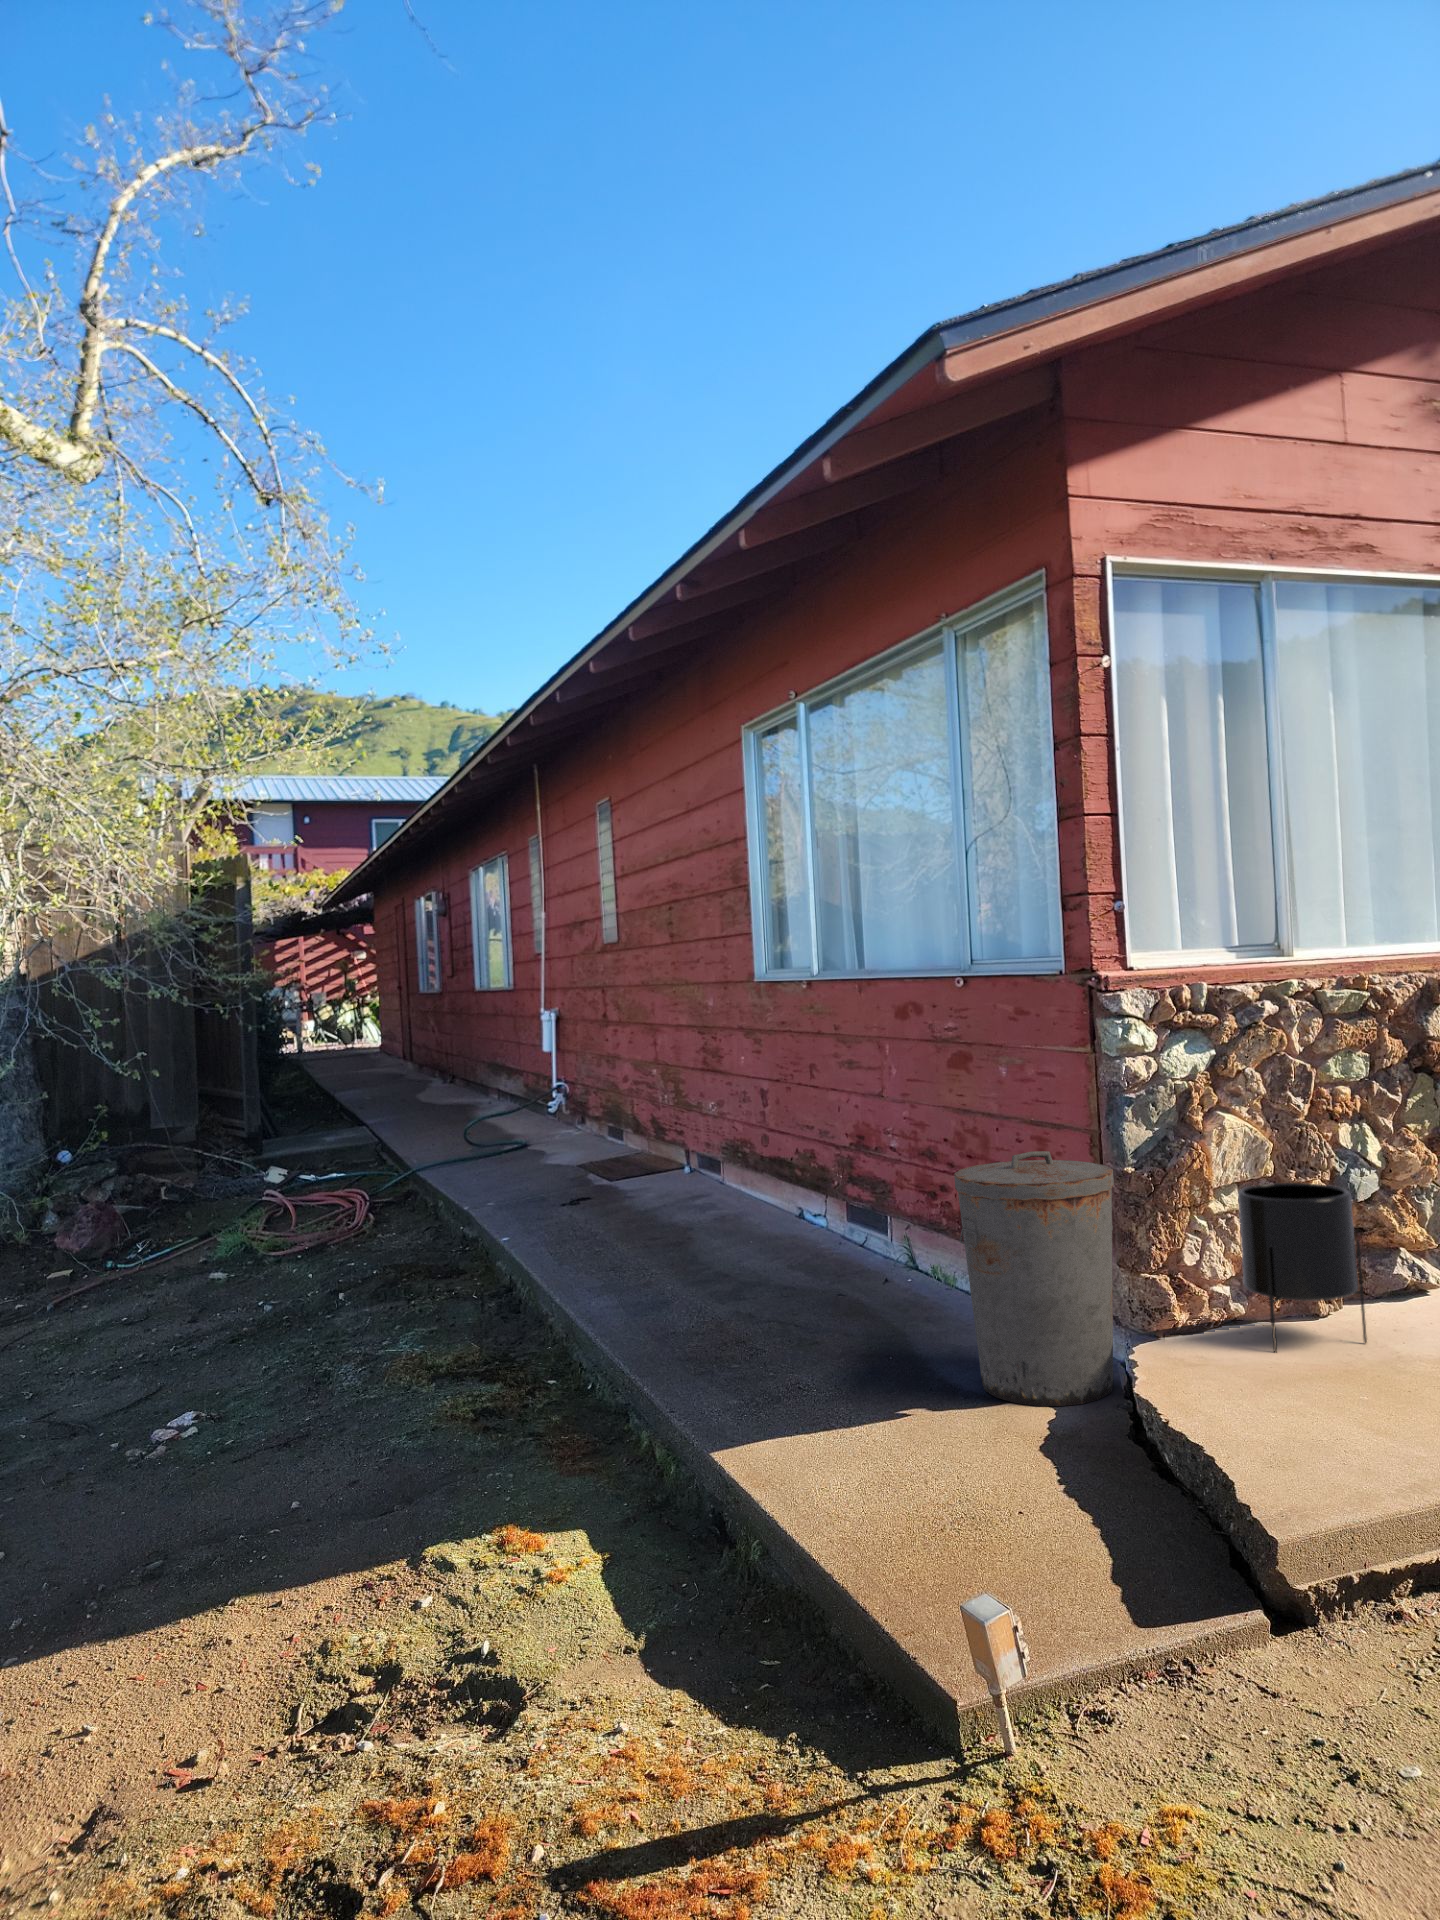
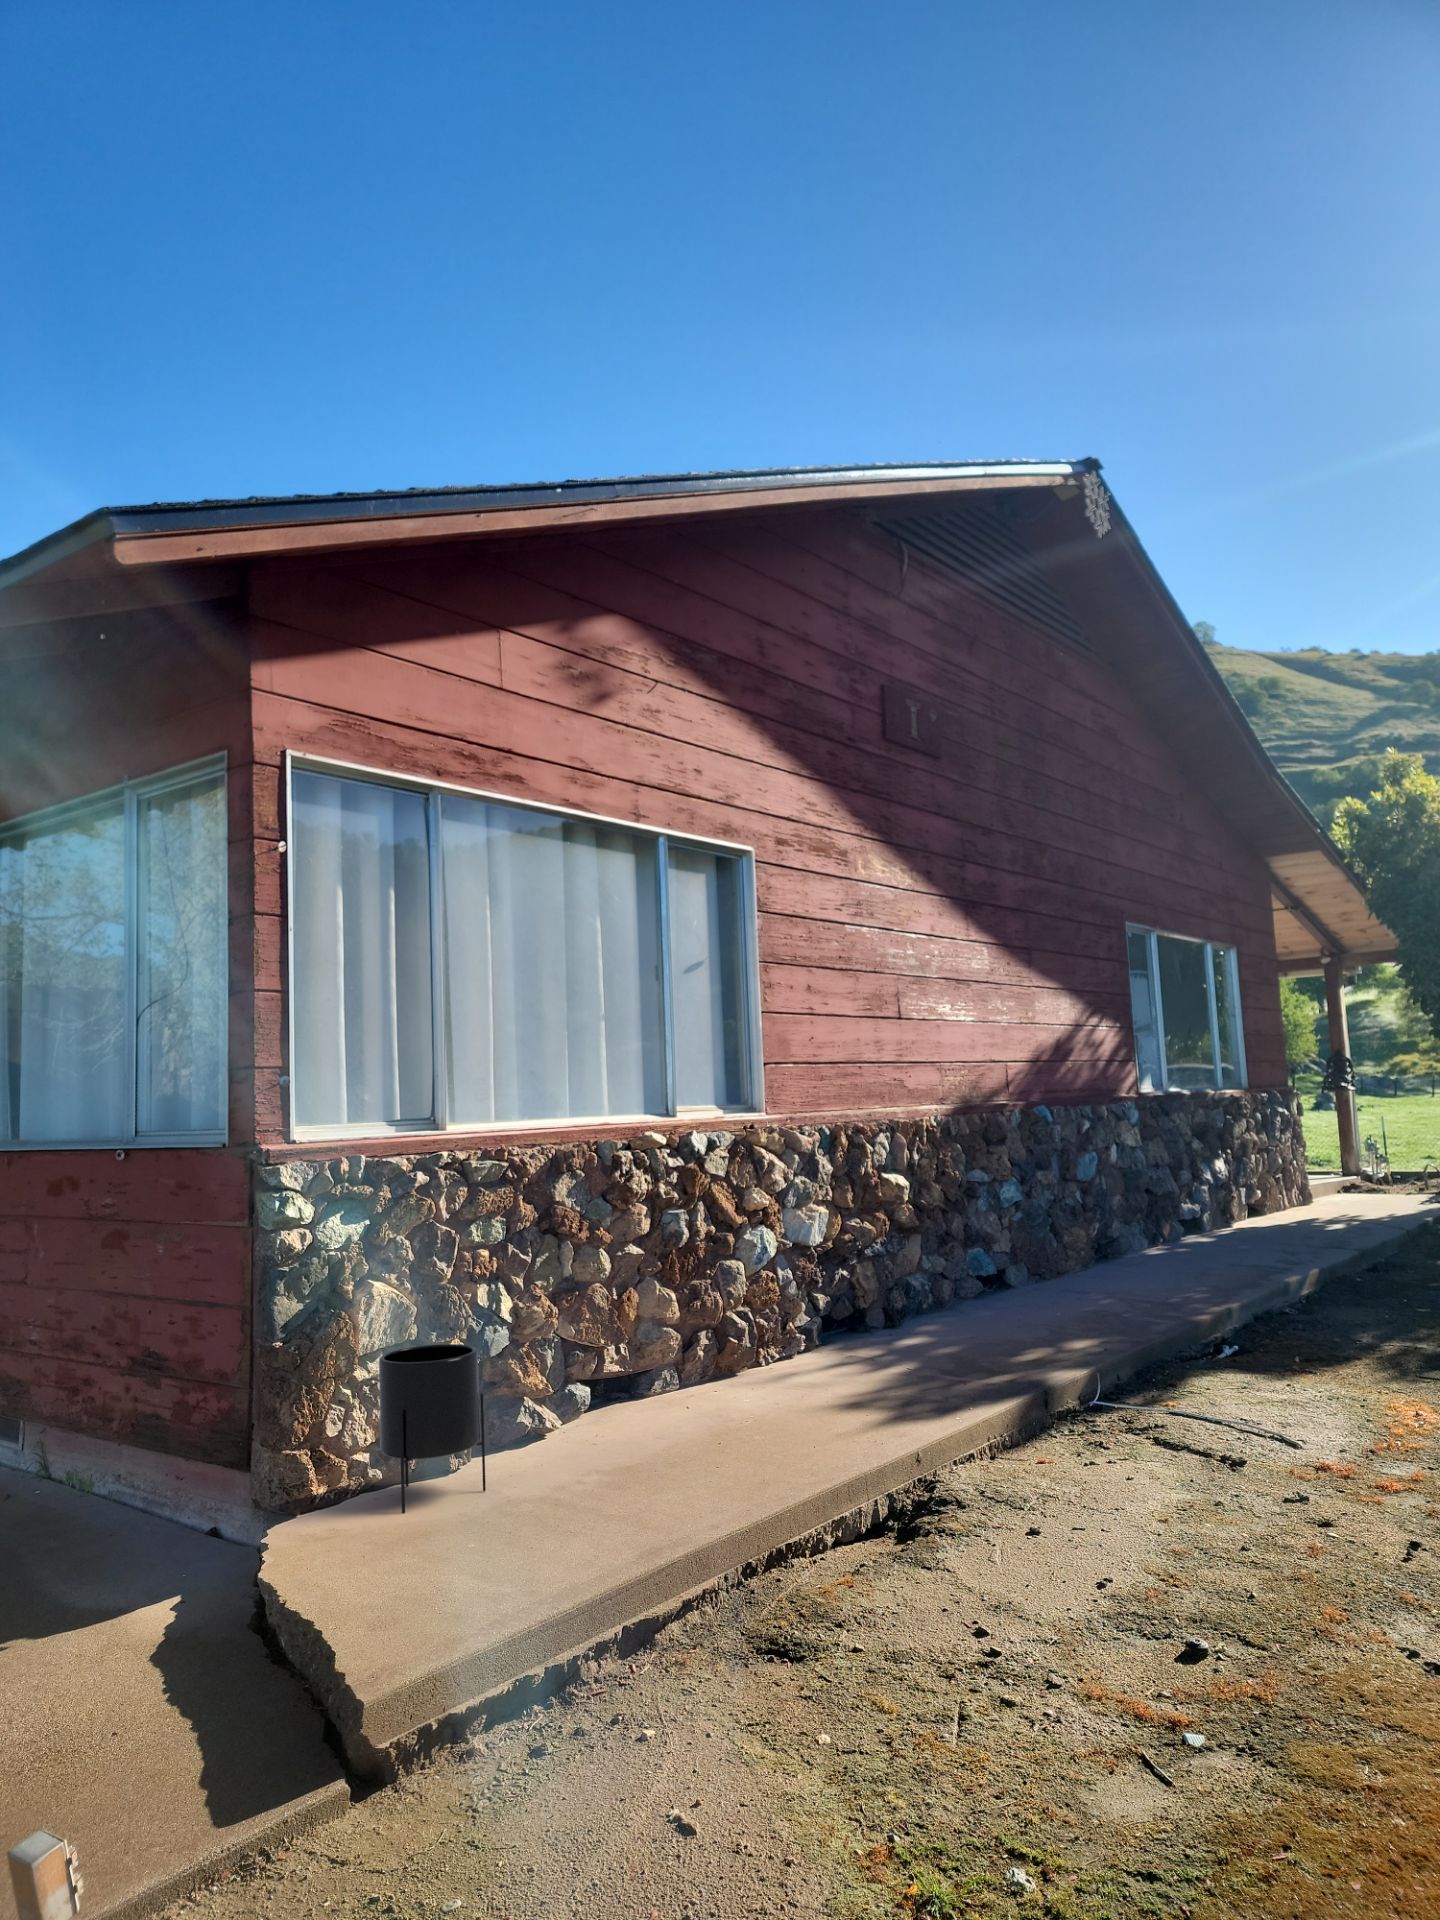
trash can: present [954,1151,1114,1406] -> none [84,1332,258,1613]

